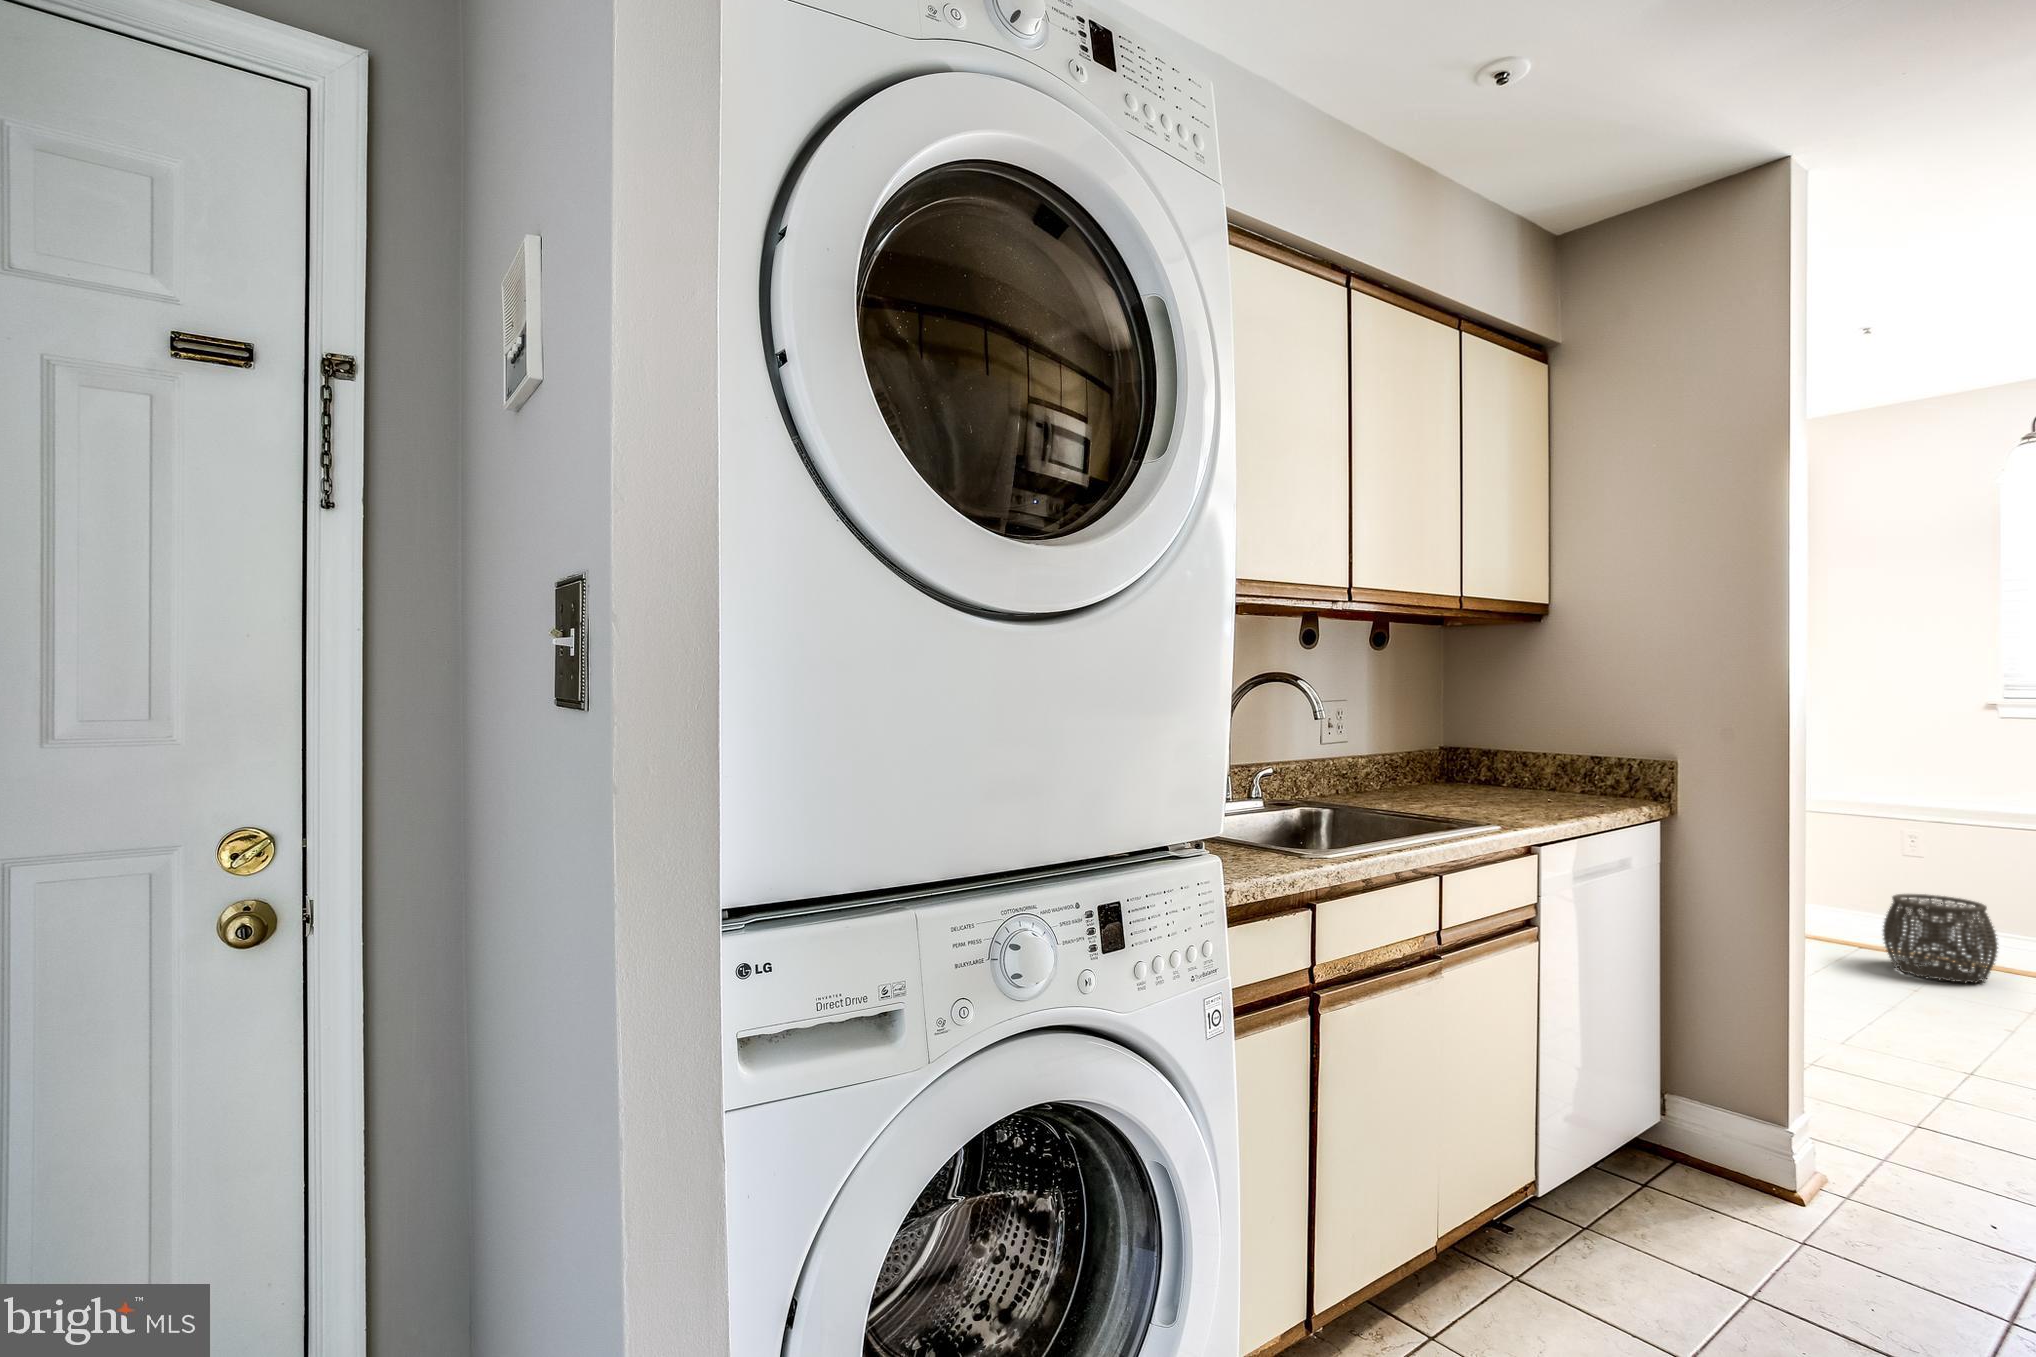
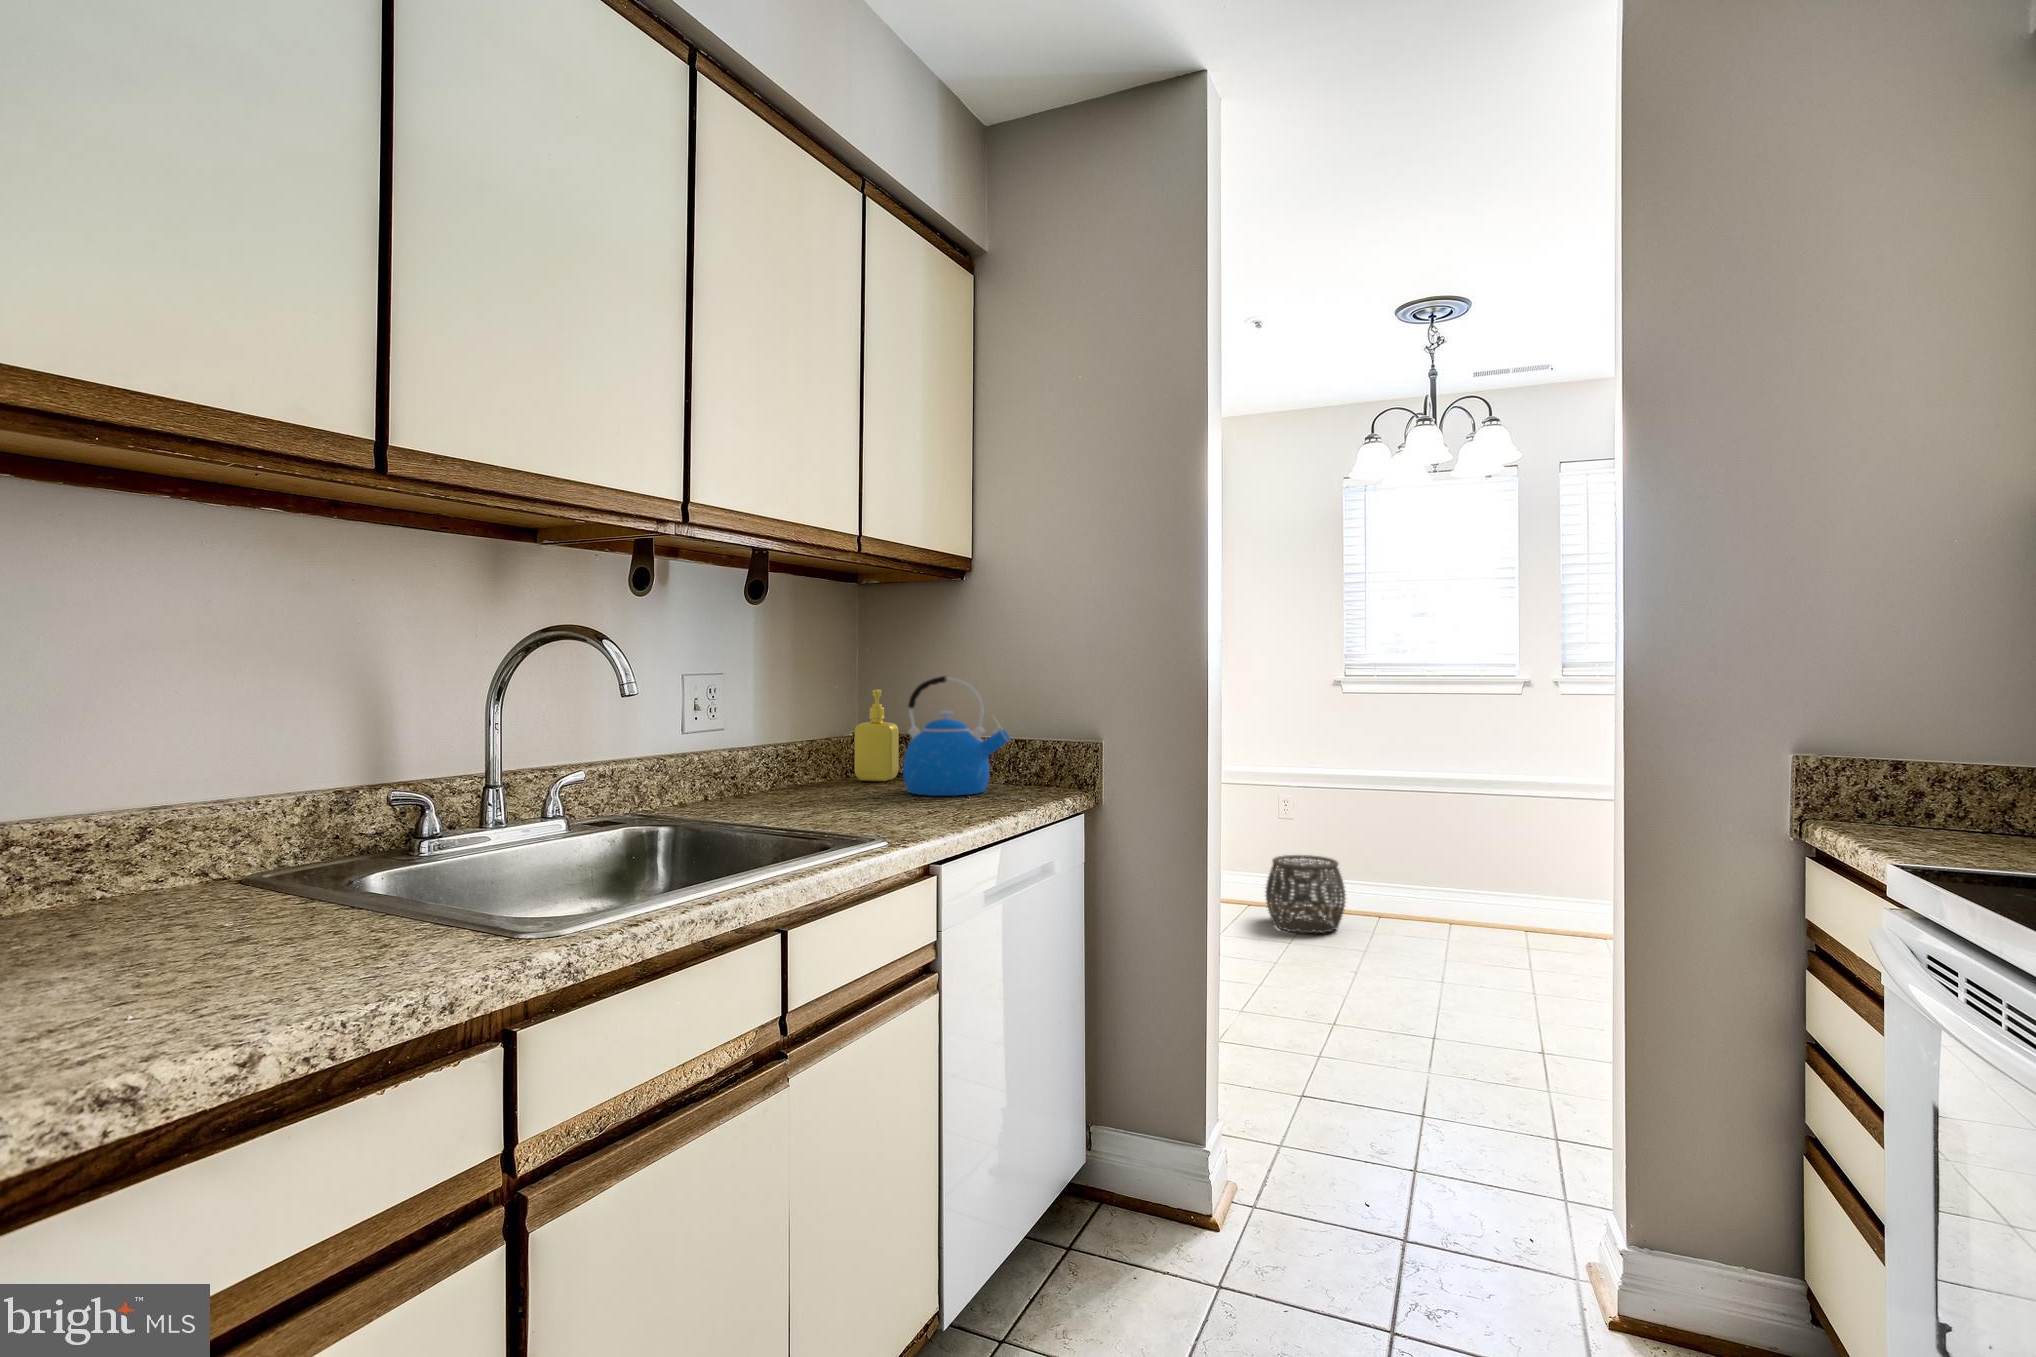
kettle: none [1491,704,1589,800] -> present [903,676,1010,796]
soap dispenser: none [1442,712,1480,787] -> present [855,689,899,781]

